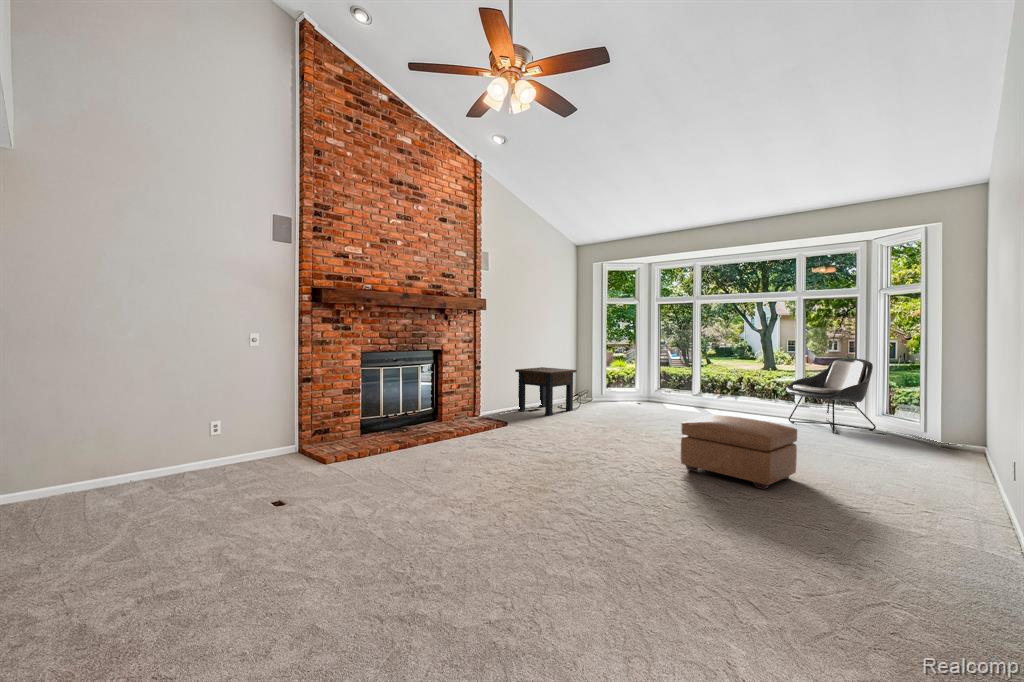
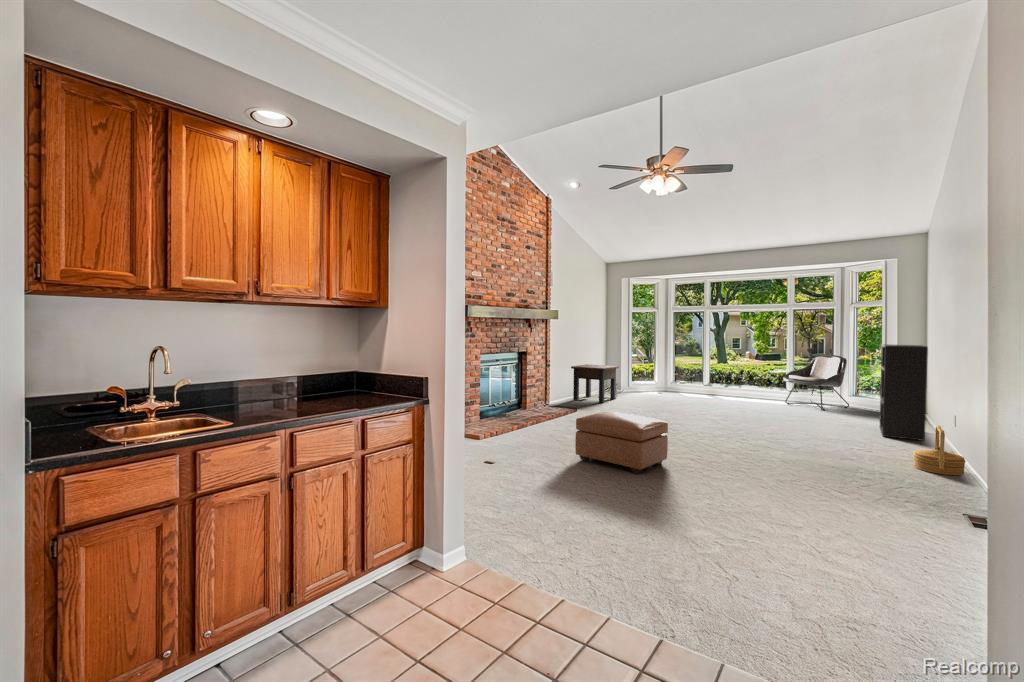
bookshelf: none [898,343,969,492] -> present [879,345,928,441]
ottoman: present [681,415,797,489] -> present [575,412,668,473]
woven basket: none [920,476,1012,569] -> present [913,425,966,475]

